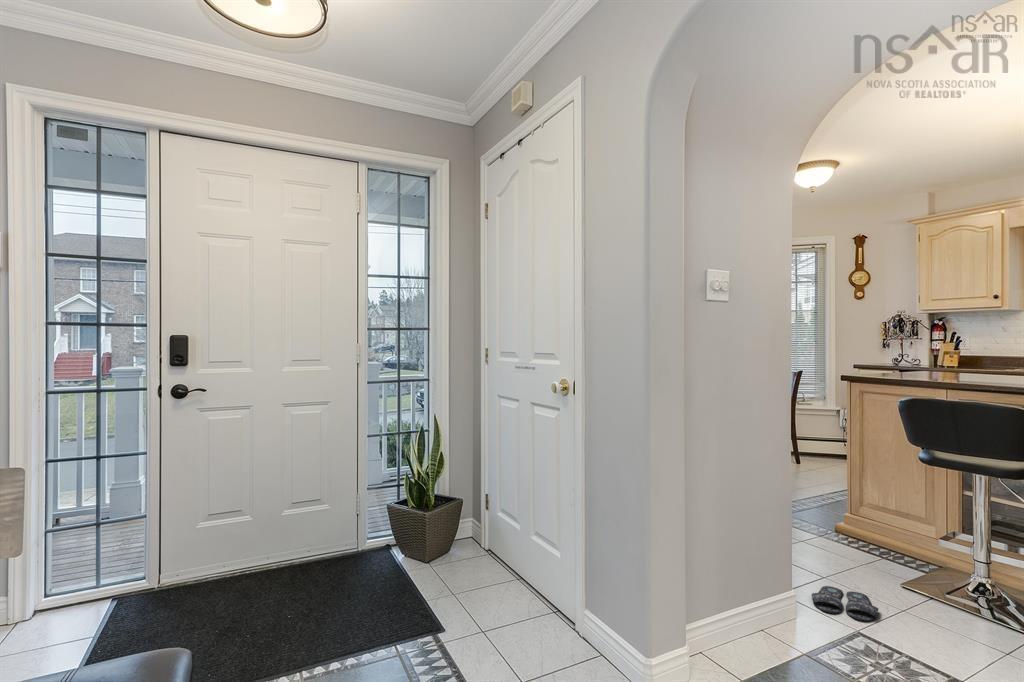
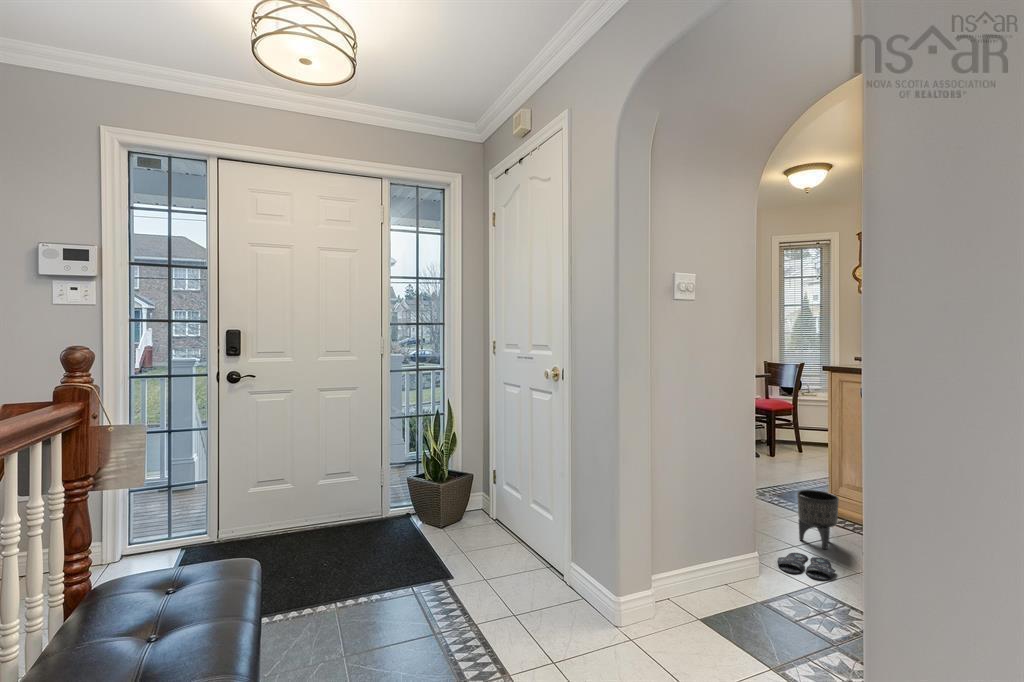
planter: none [825,514,872,581] -> present [797,490,839,549]

